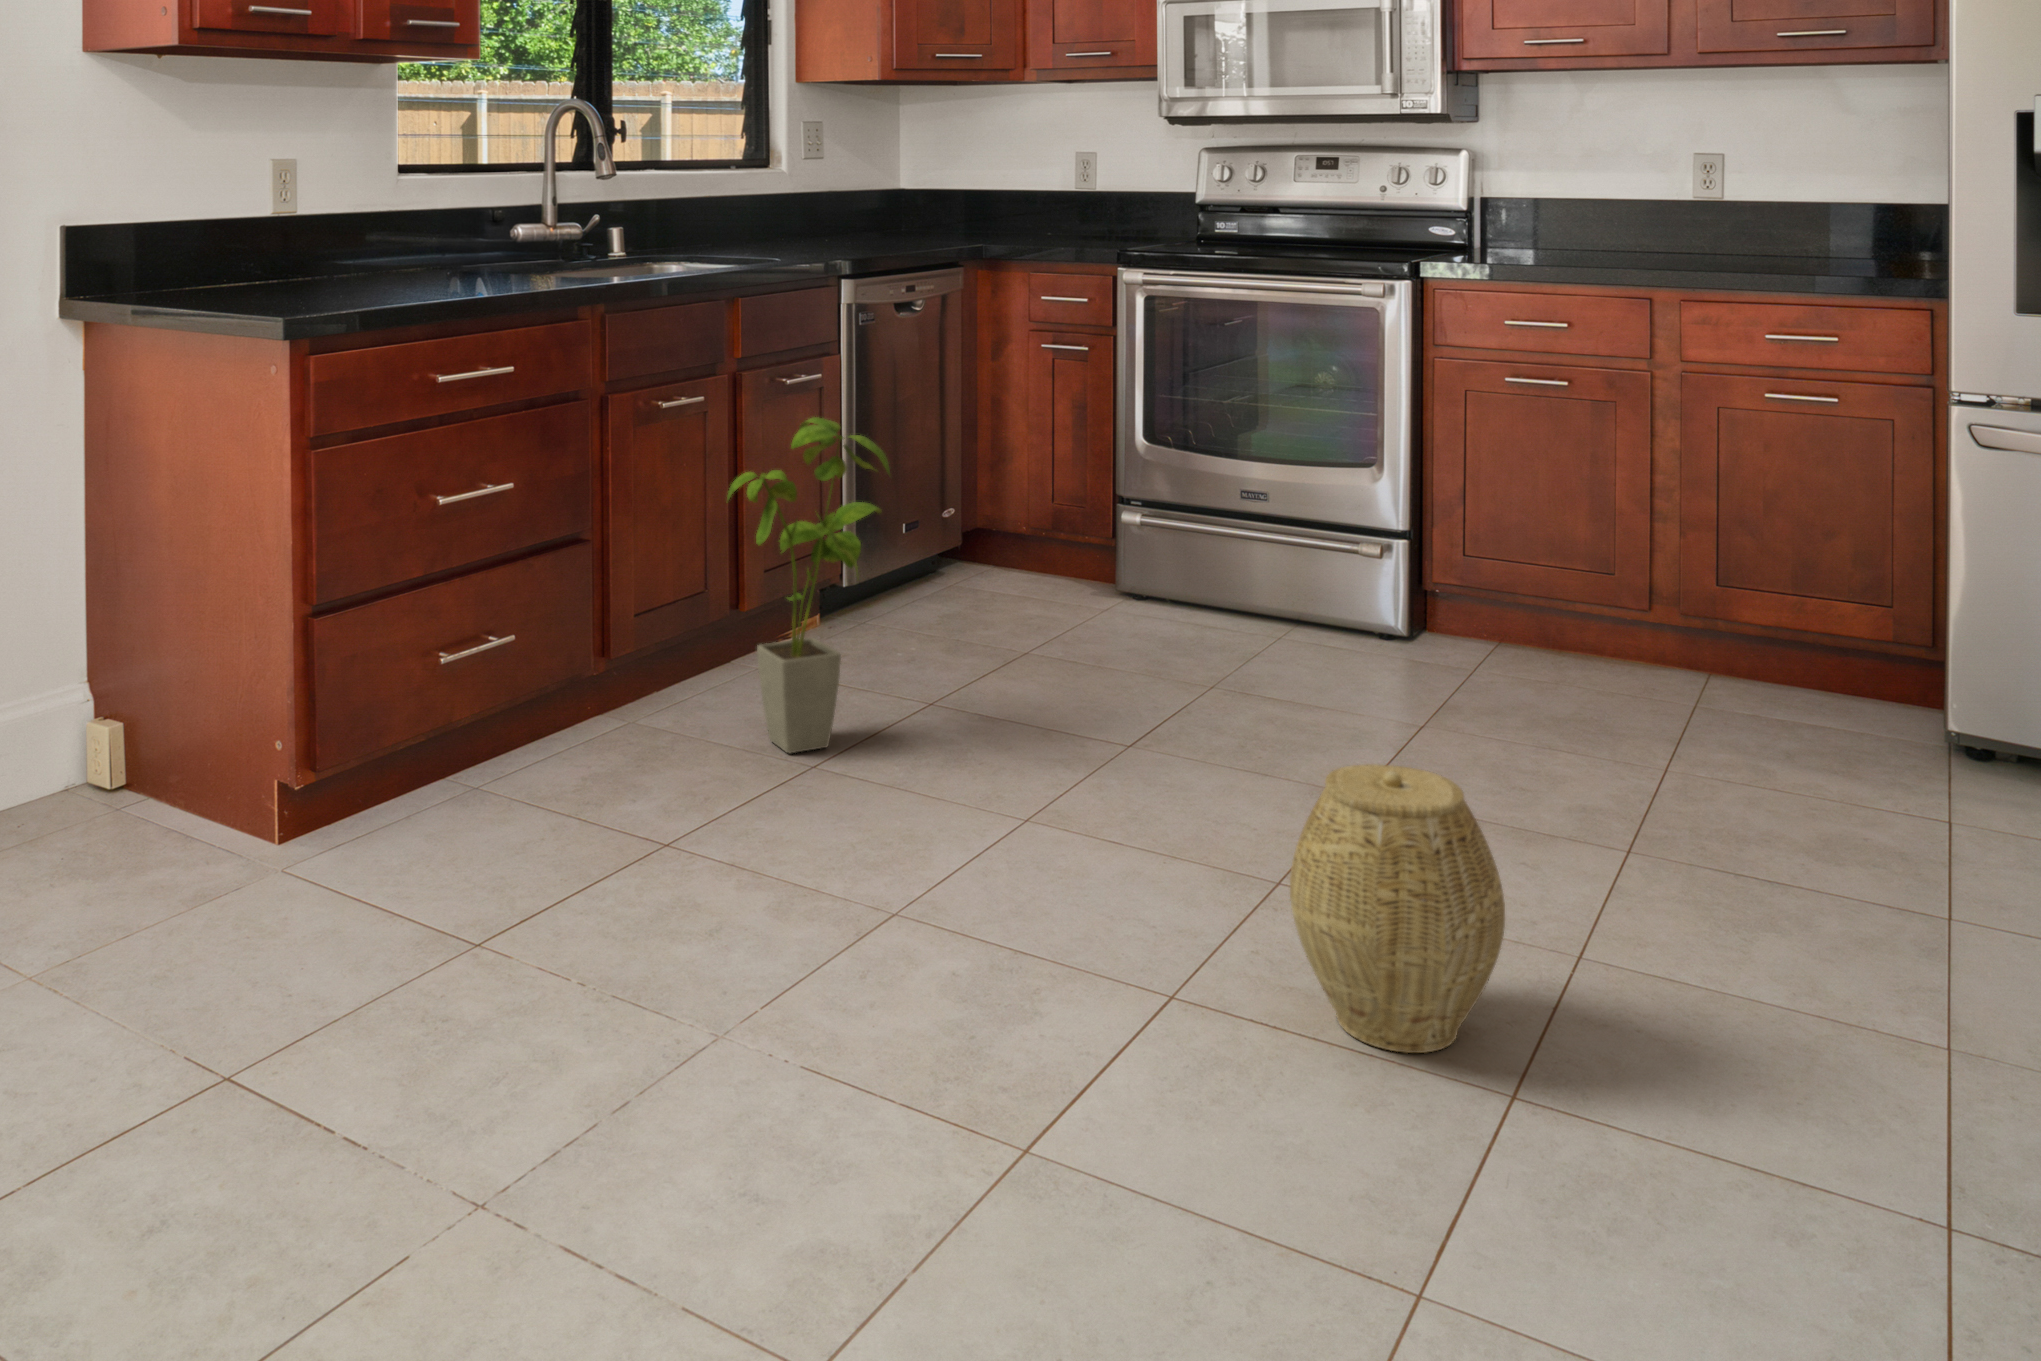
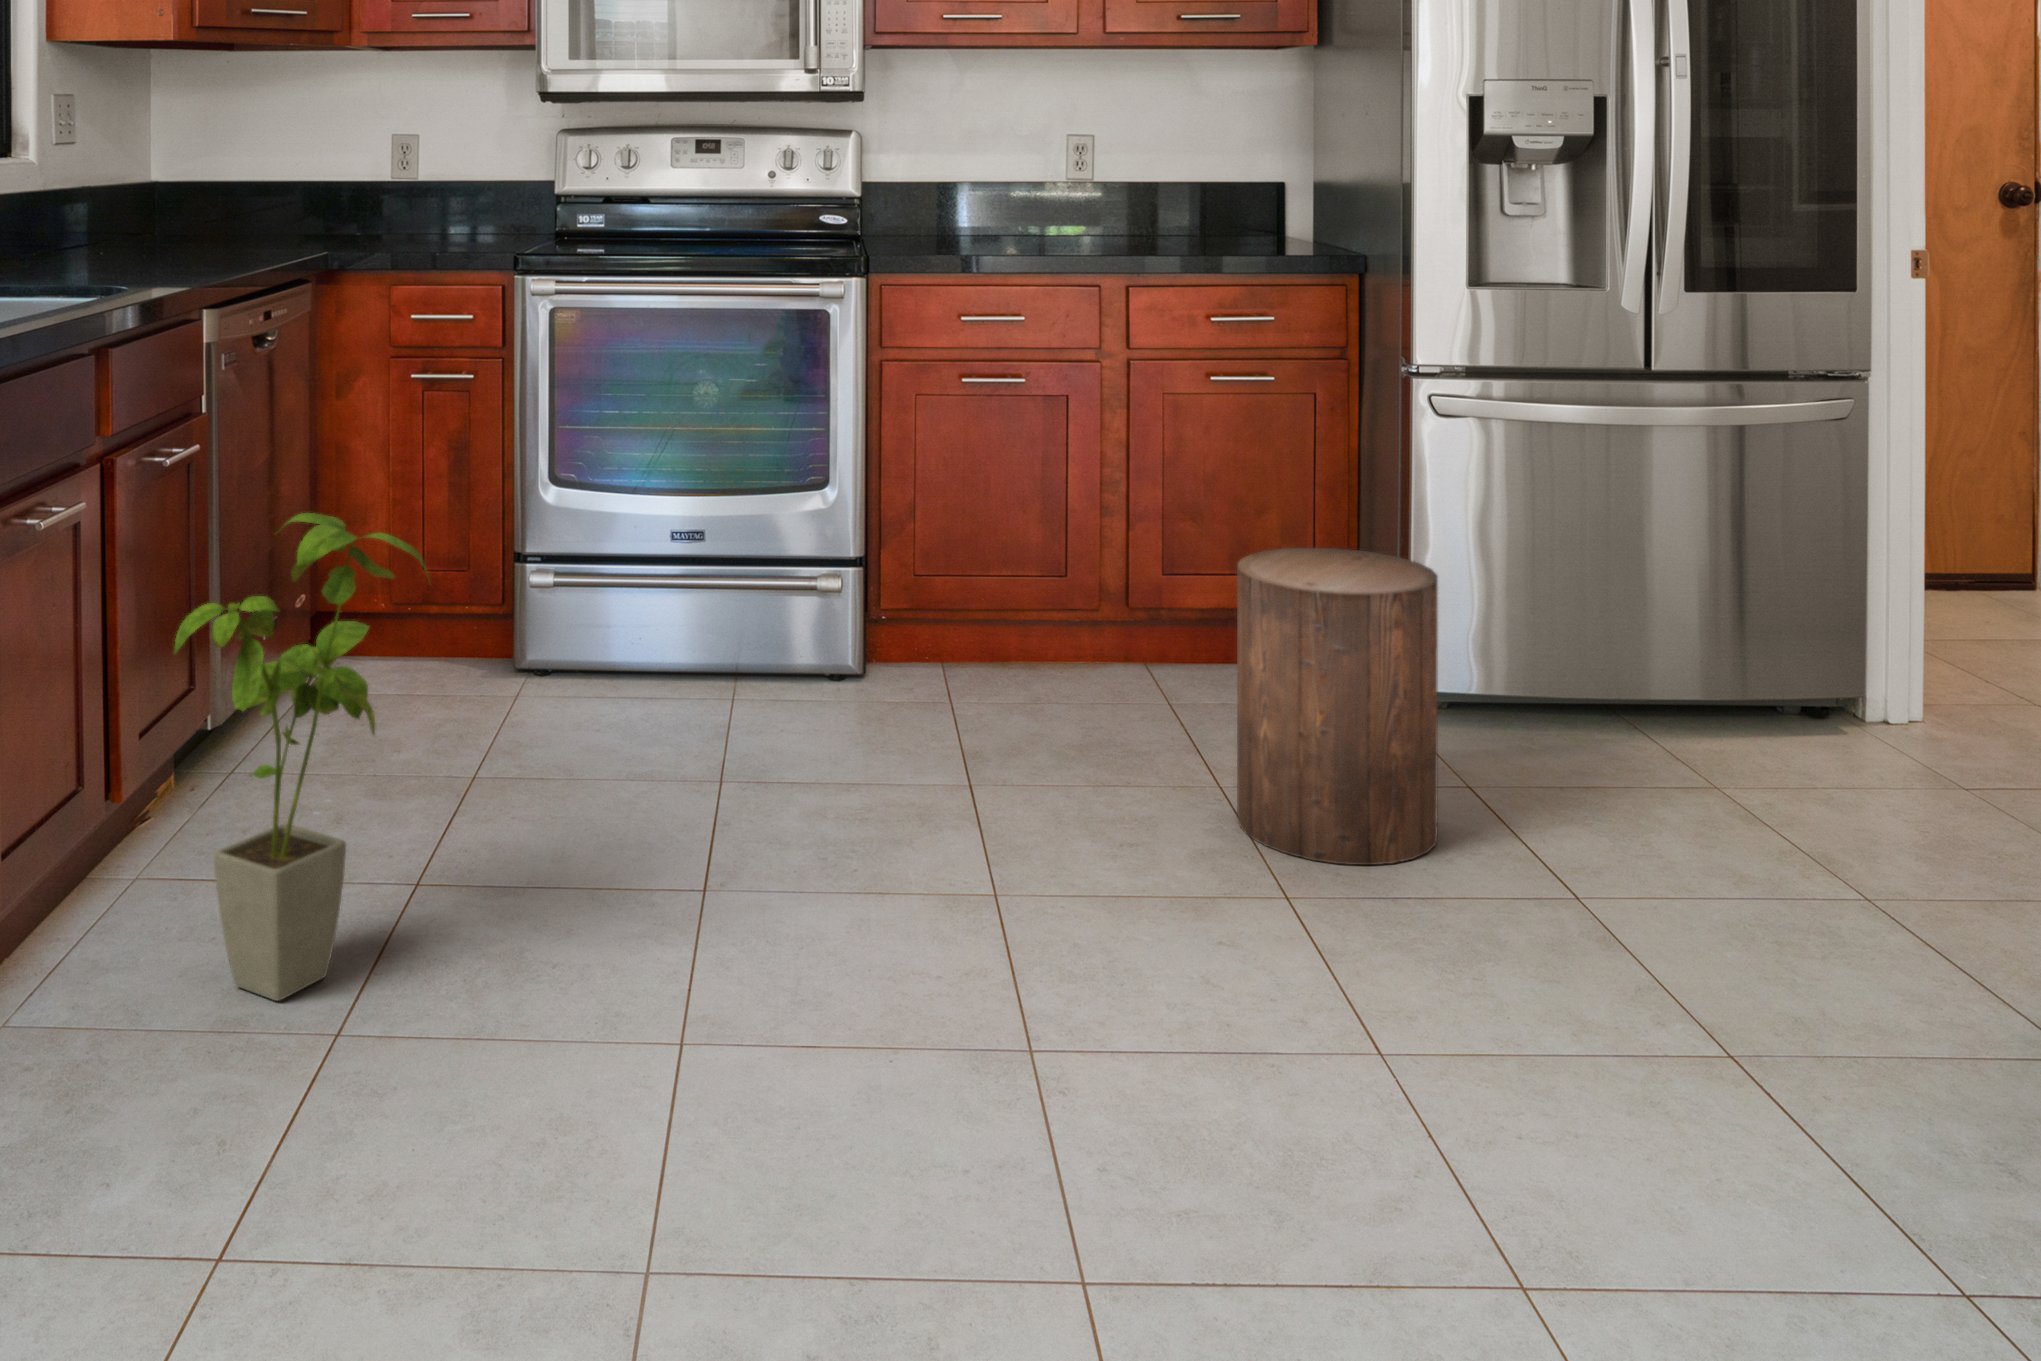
stool: none [1650,550,1864,857] -> present [1237,548,1438,865]
woven basket: present [1290,764,1505,1053] -> none [1172,878,1429,1239]

